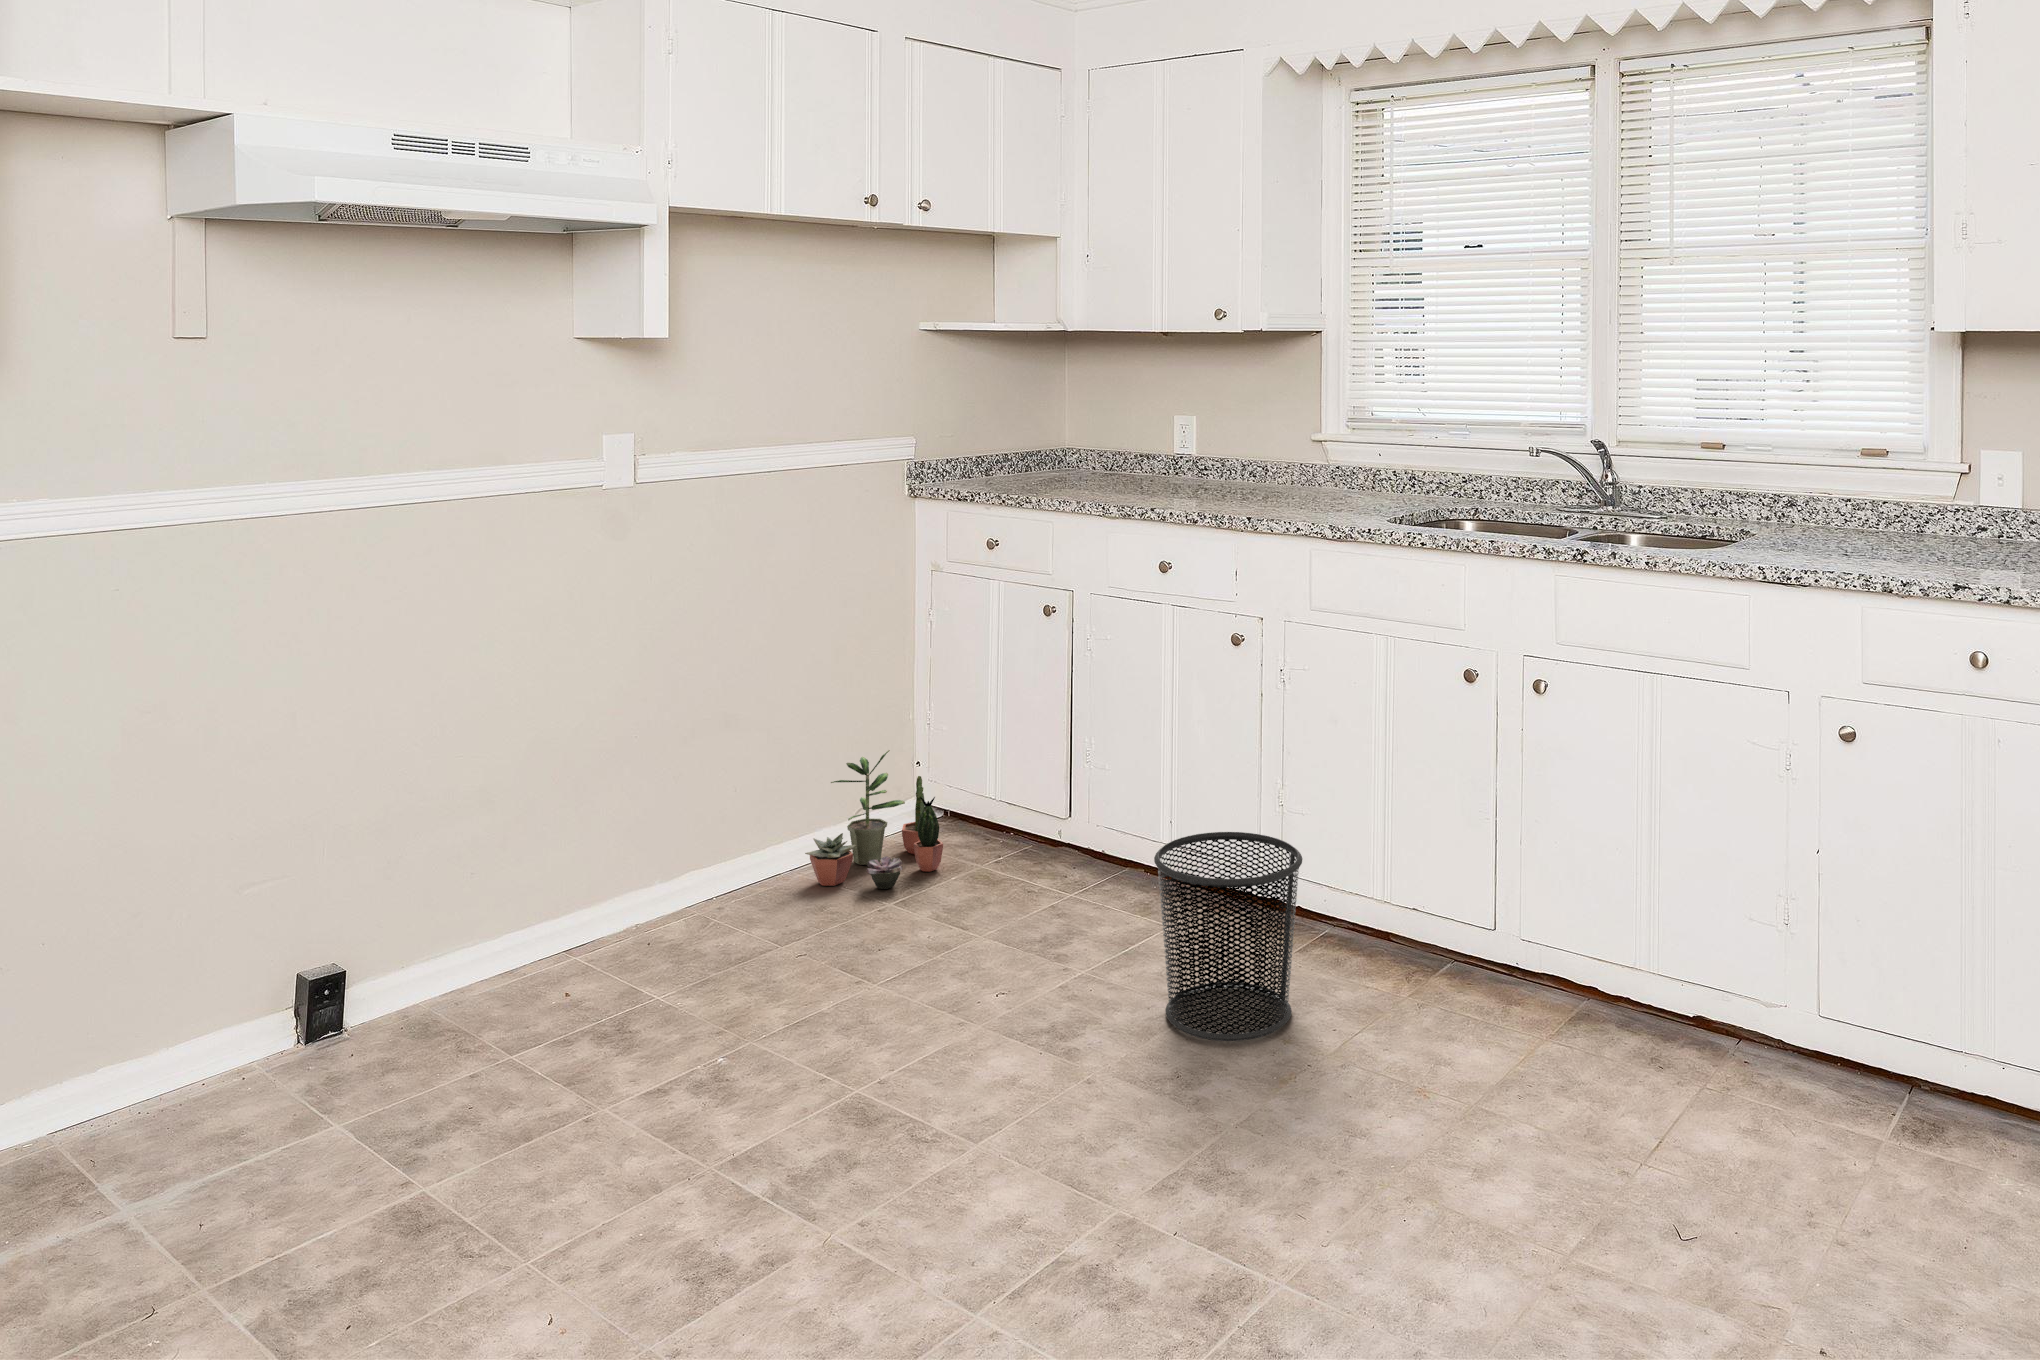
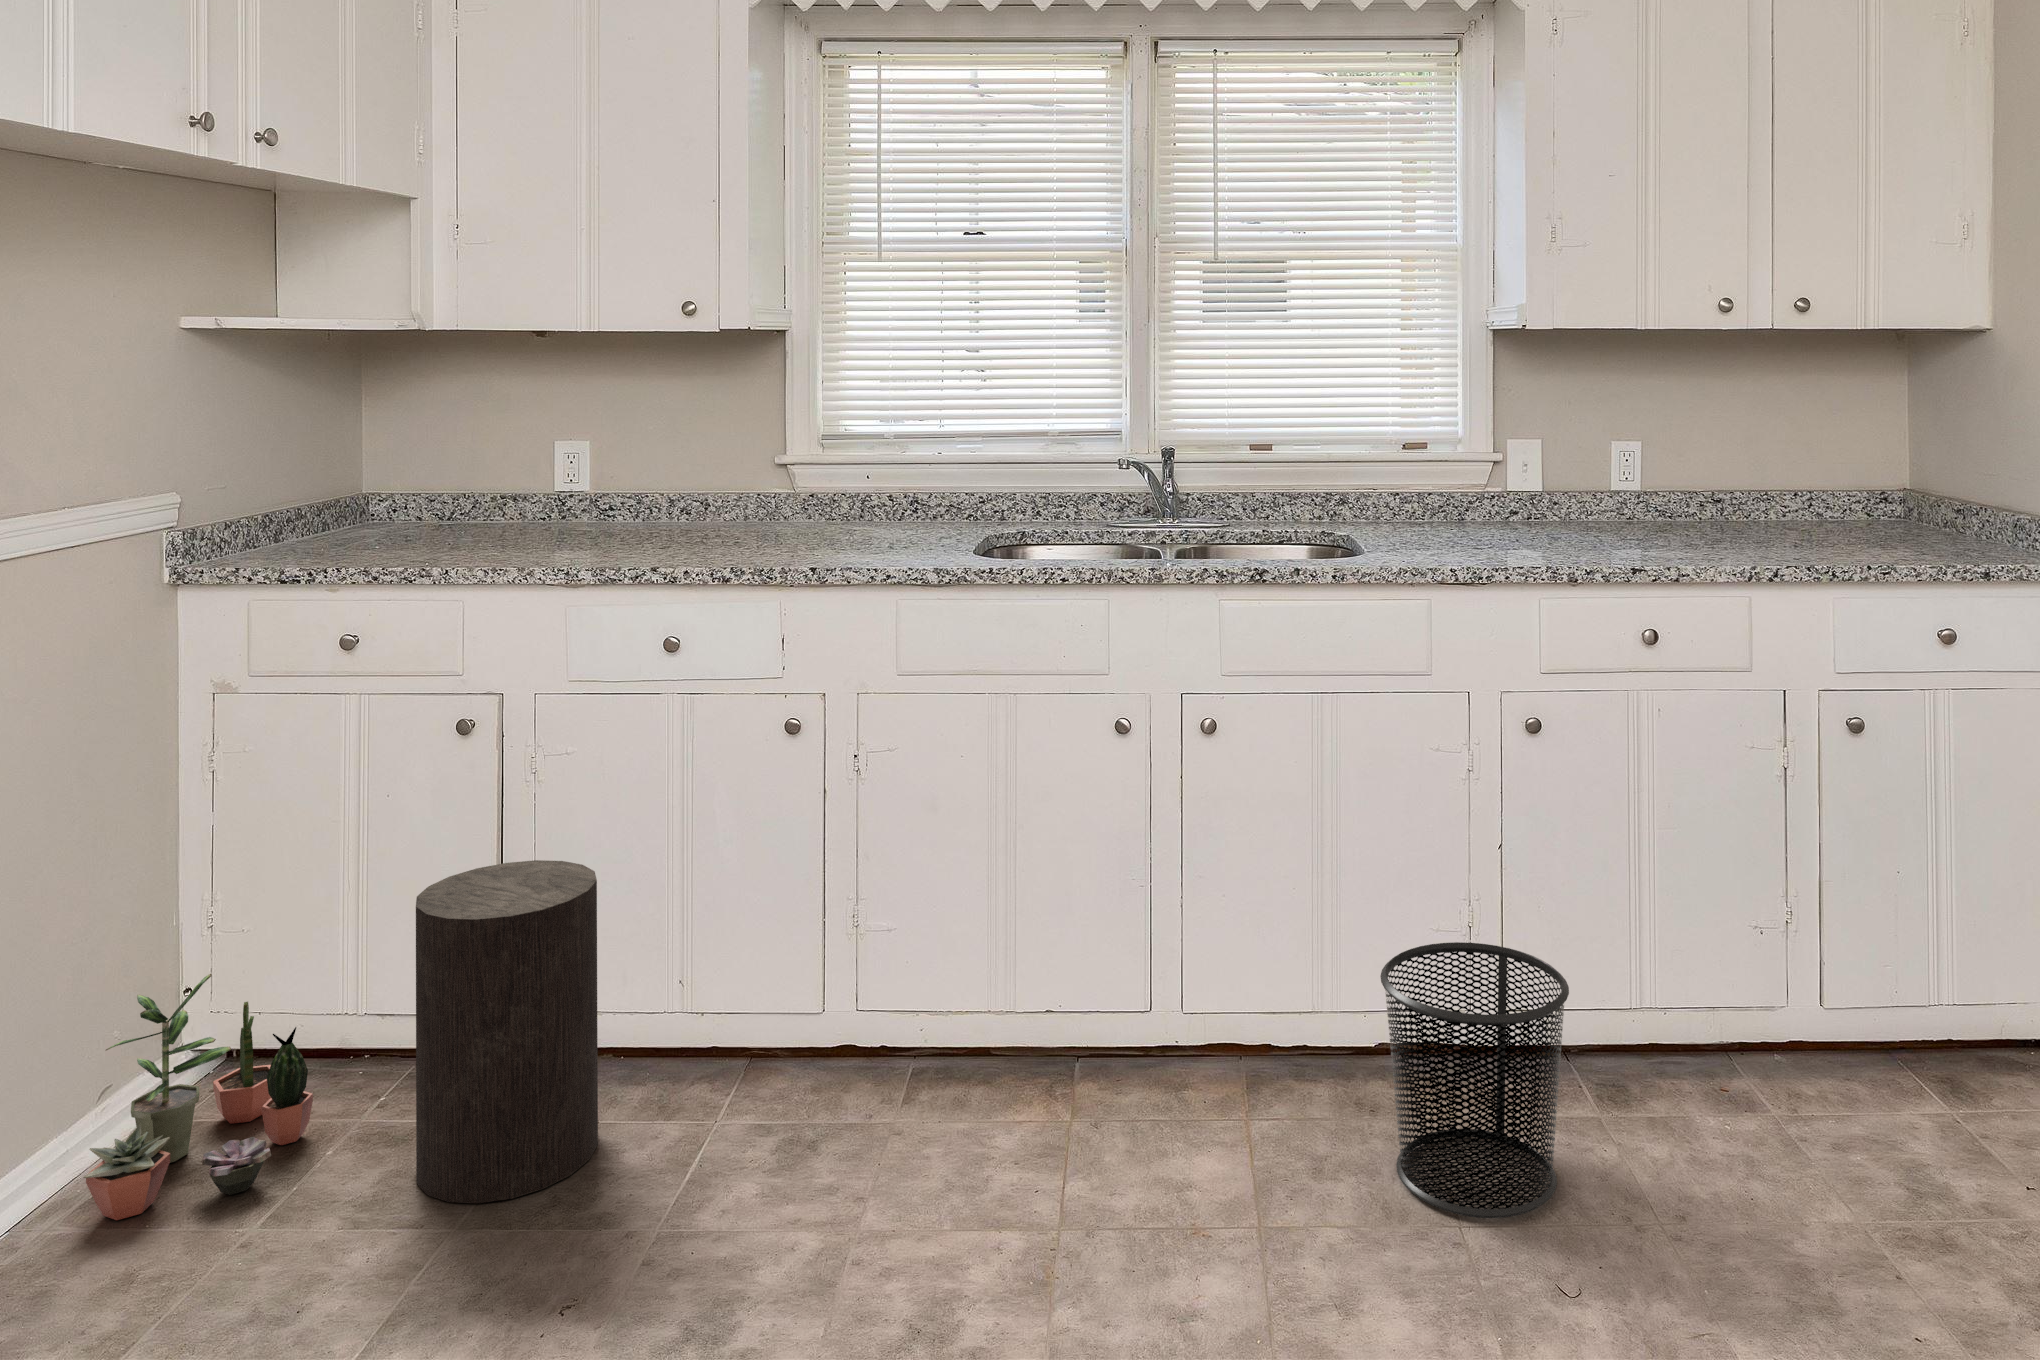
stool: none [969,710,1086,934] -> present [416,860,598,1203]
waste bin: present [1154,832,1302,1041] -> present [1380,942,1569,1218]

